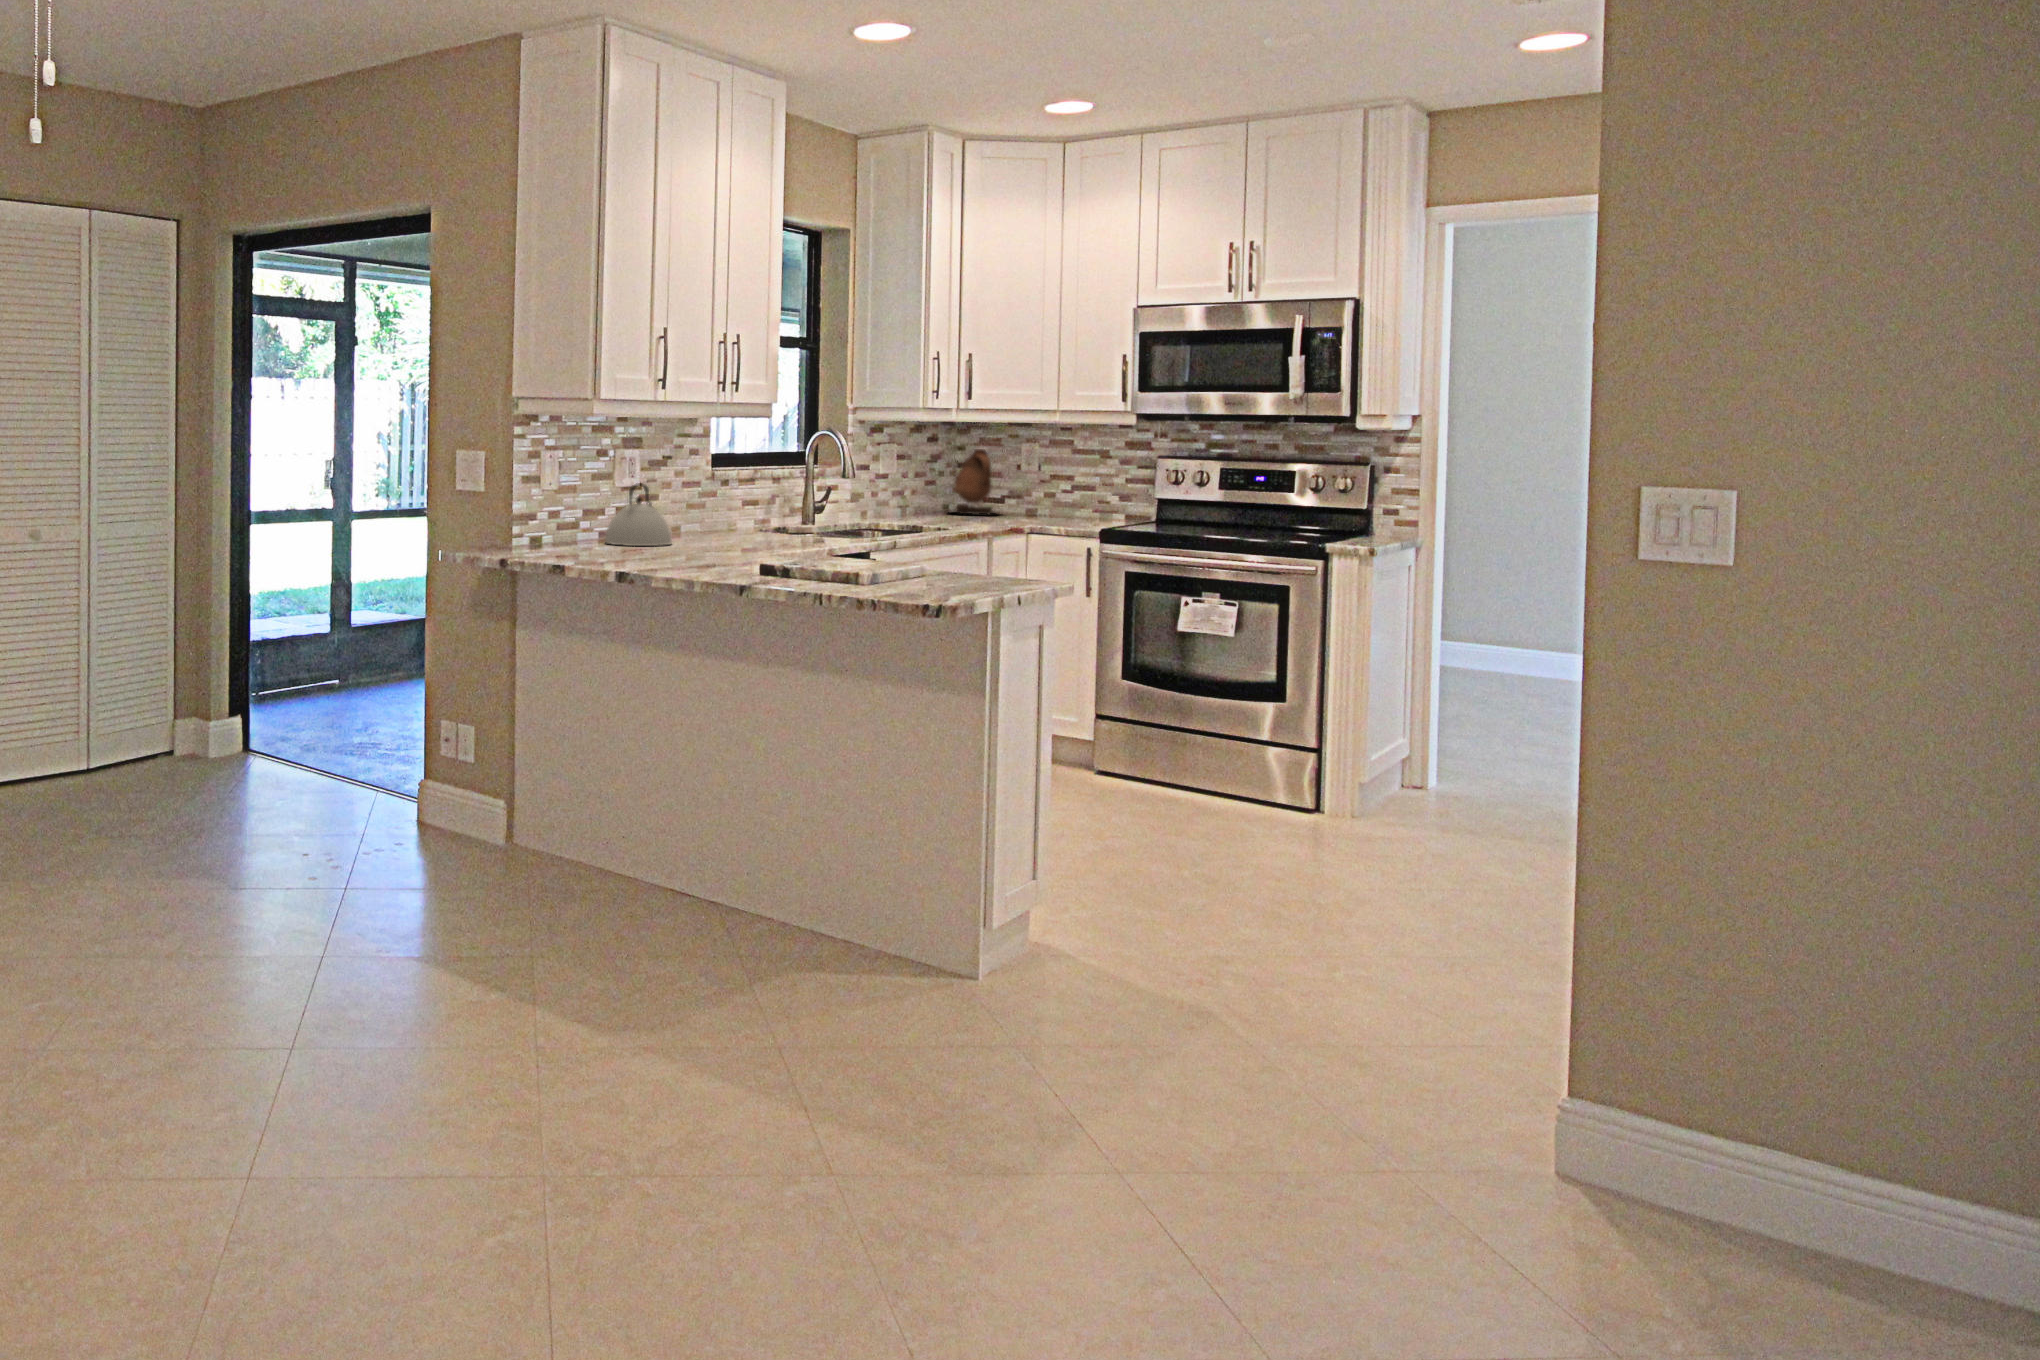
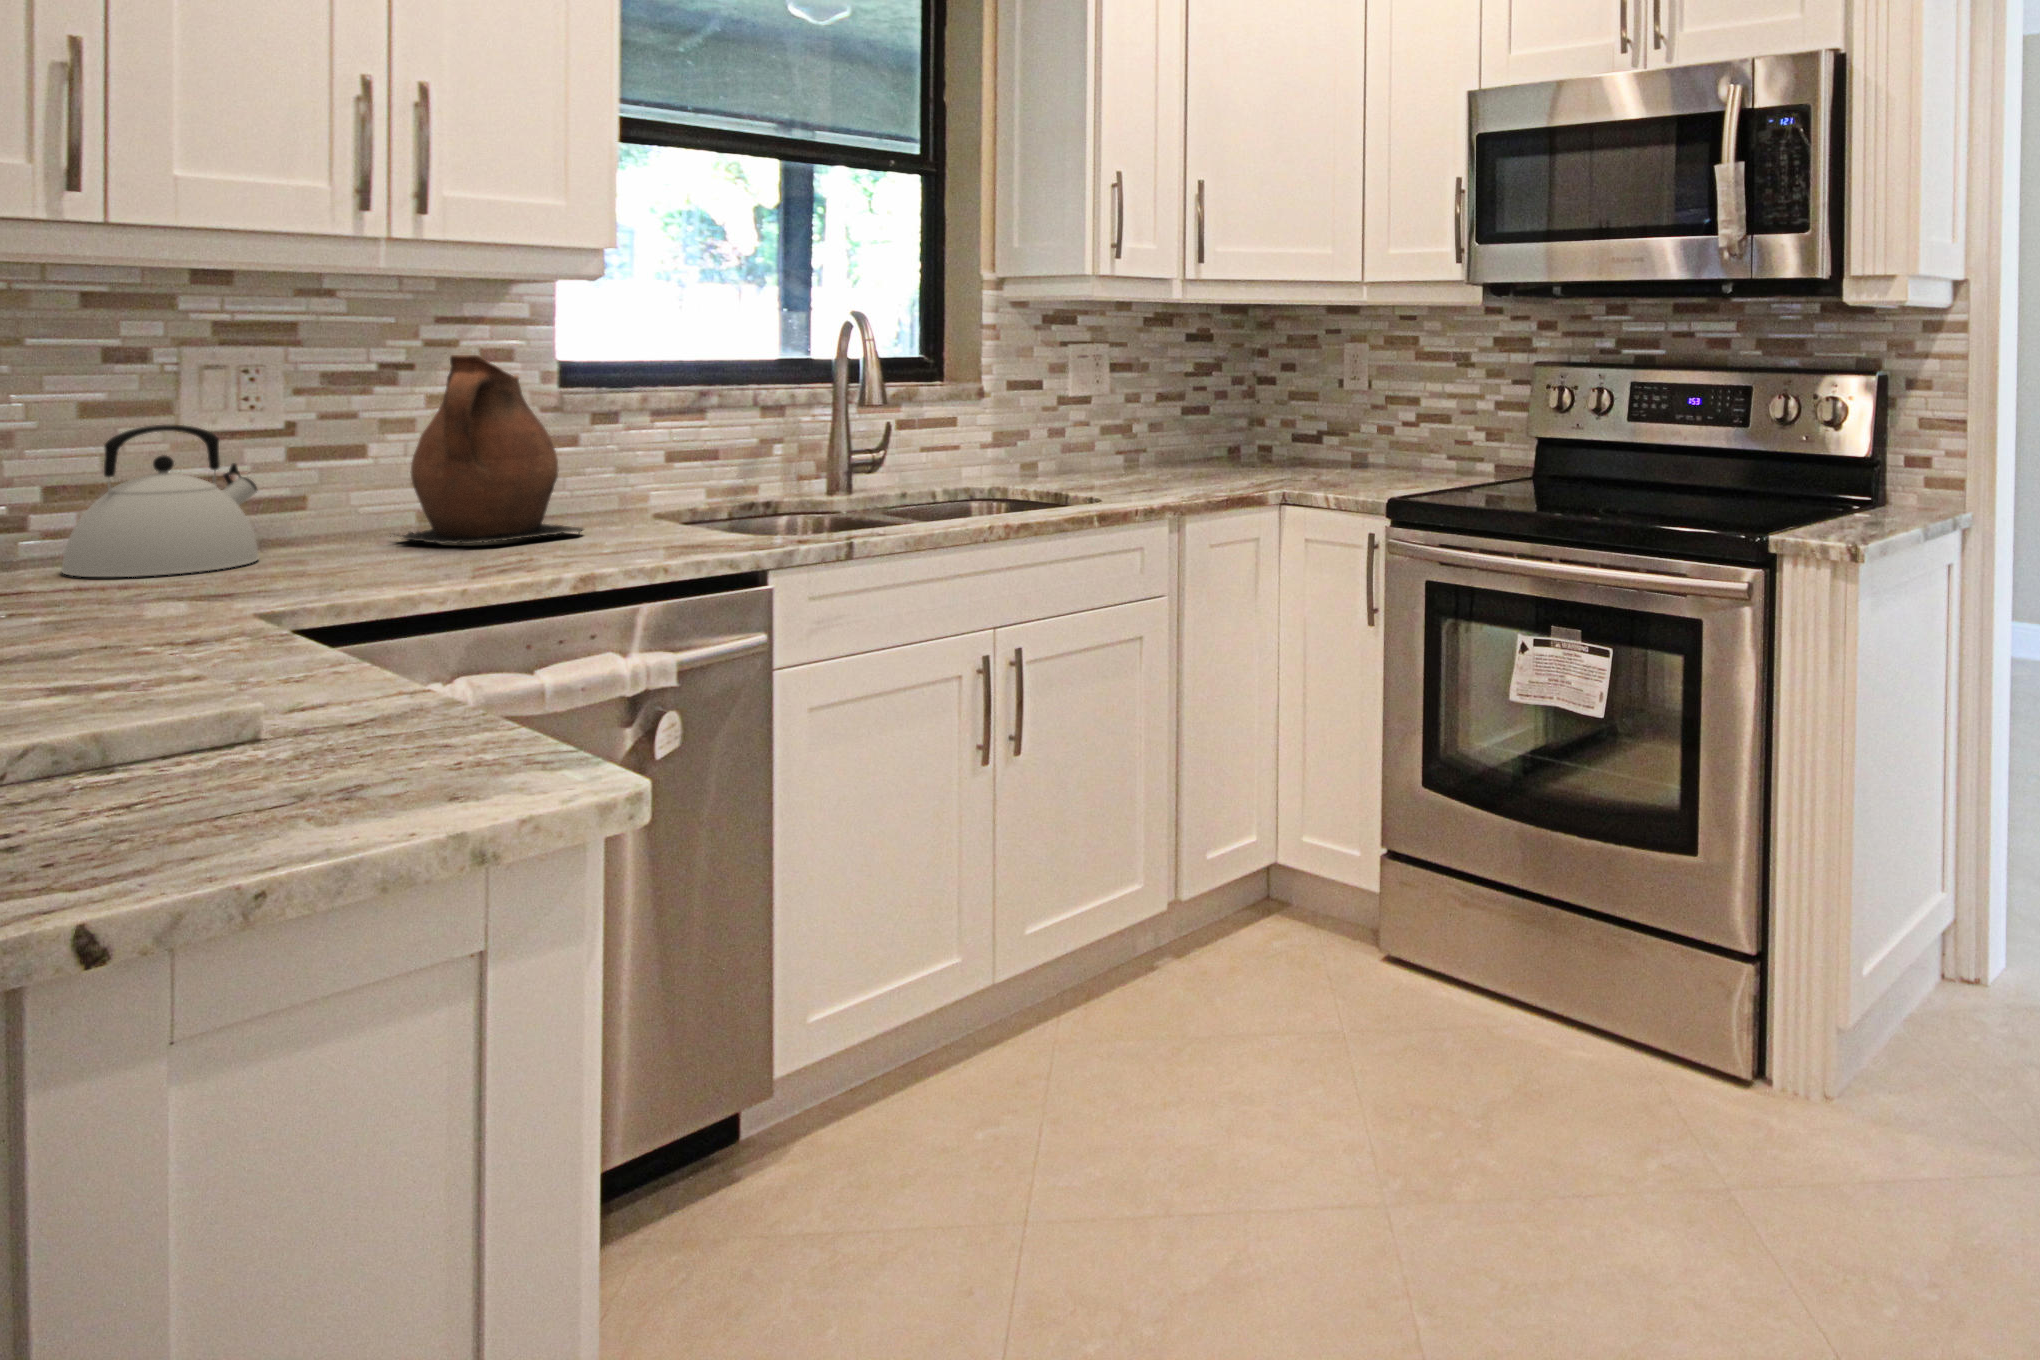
ceramic pitcher: present [946,449,995,515] -> present [390,355,583,544]

